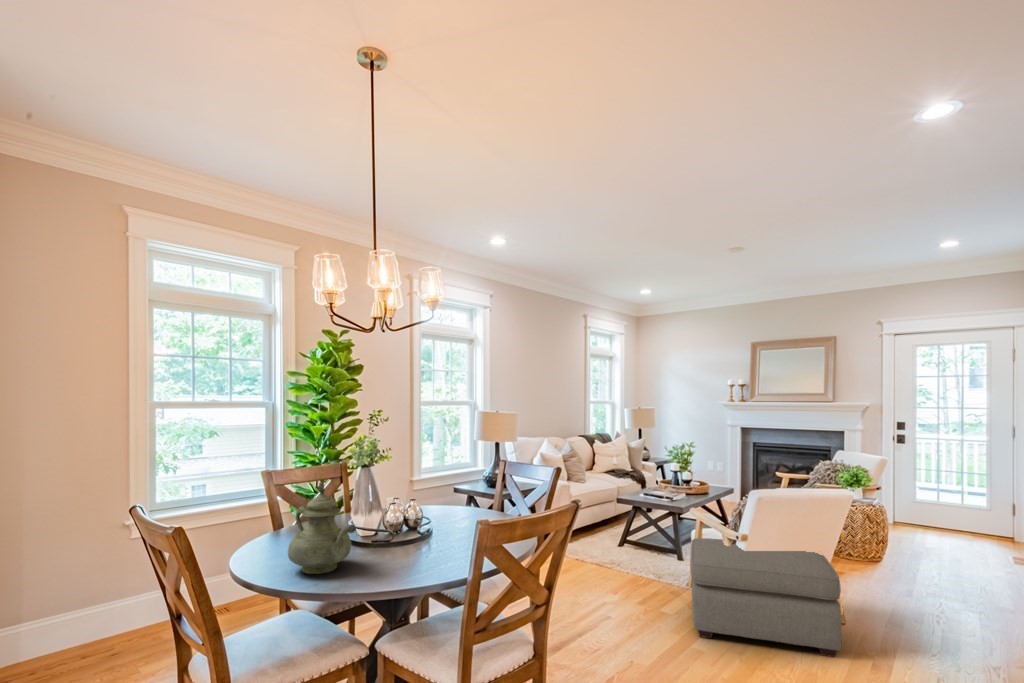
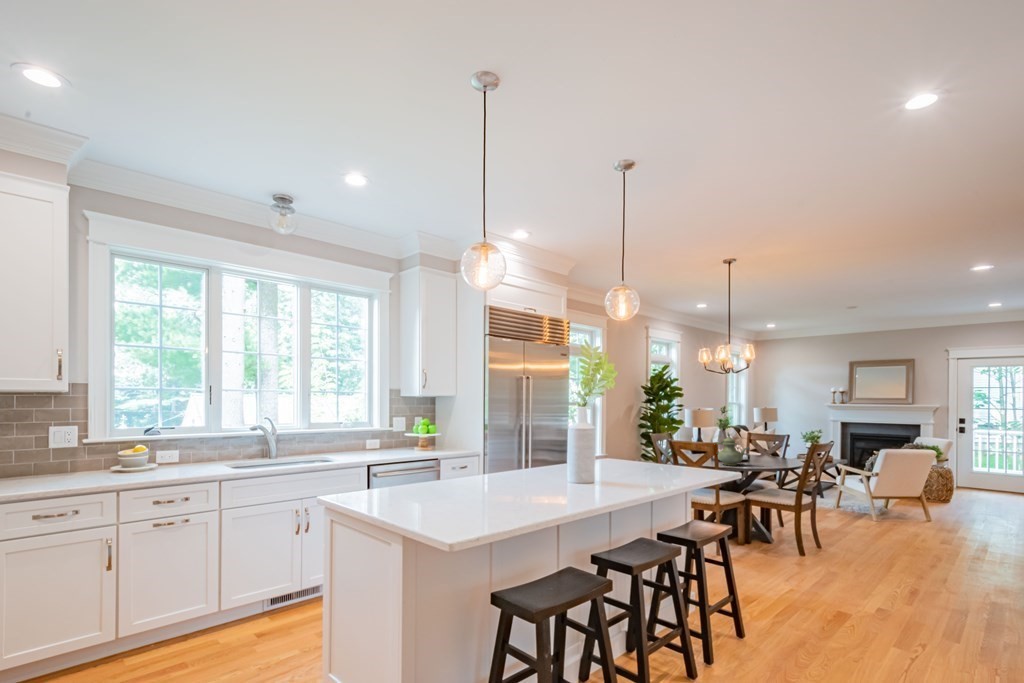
ottoman: present [690,538,842,657] -> none [842,478,932,530]

